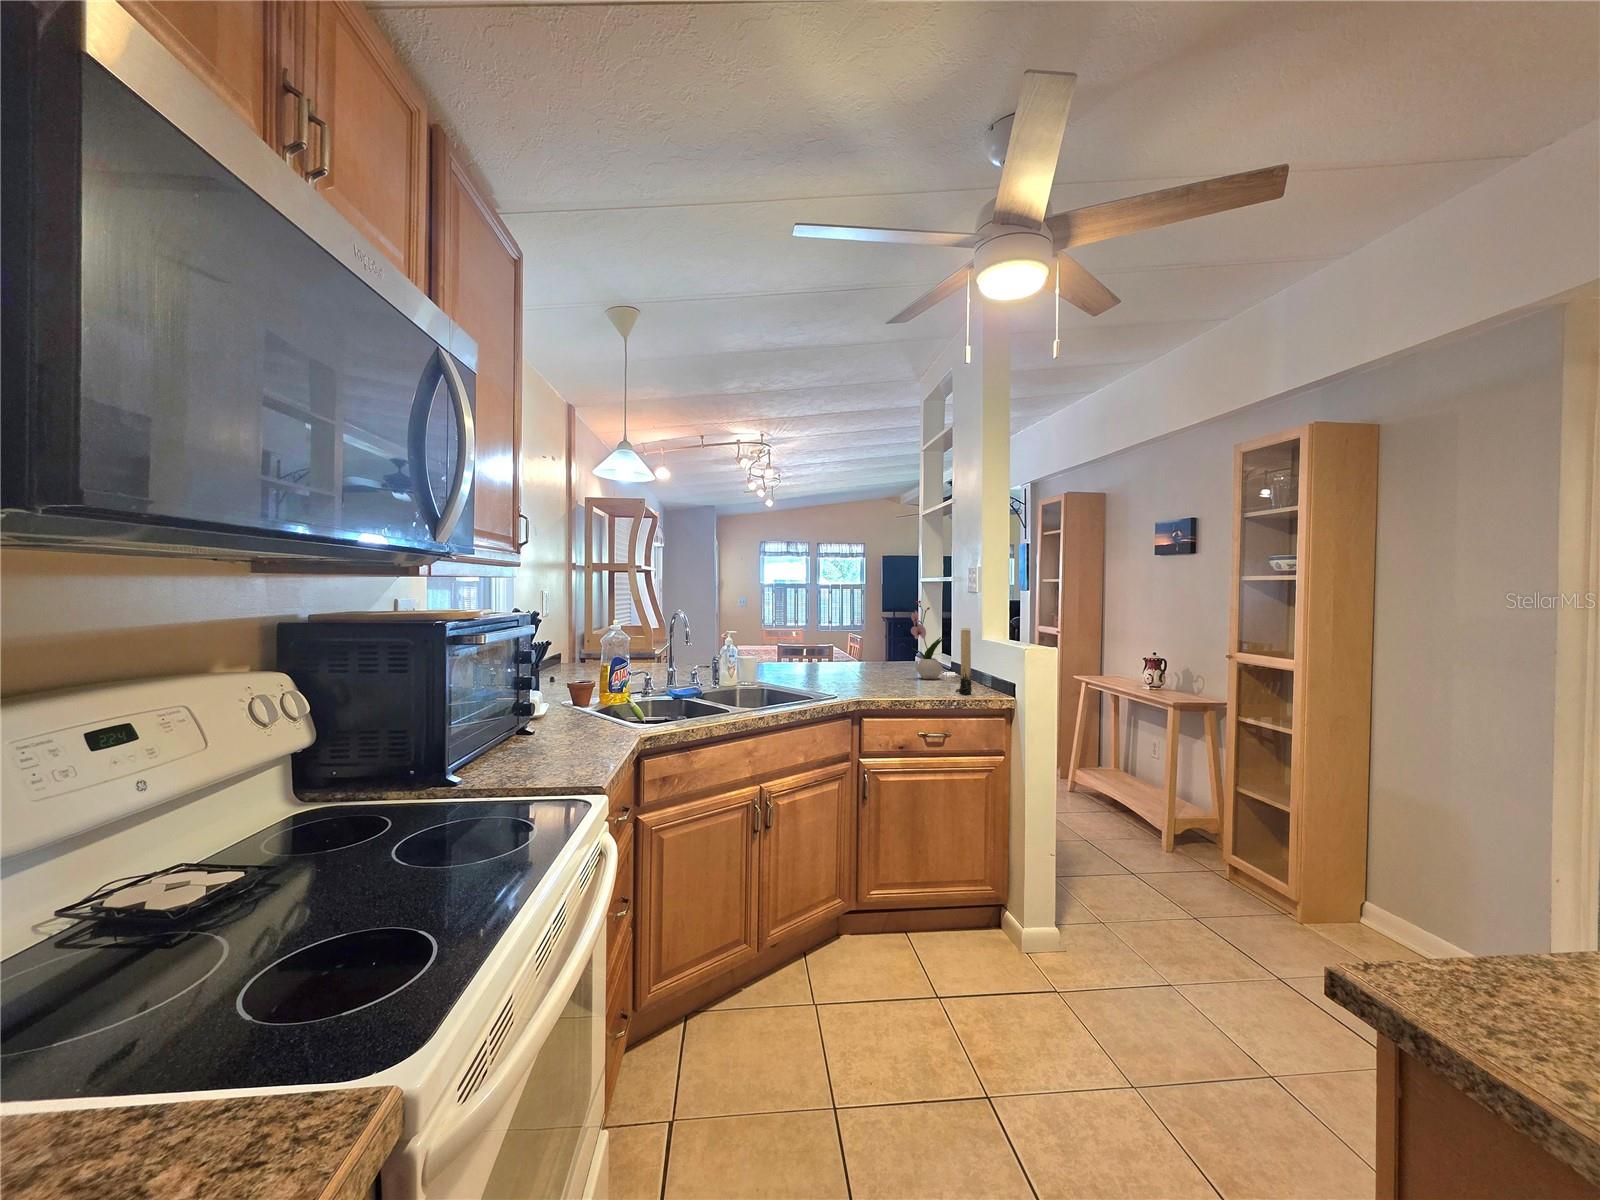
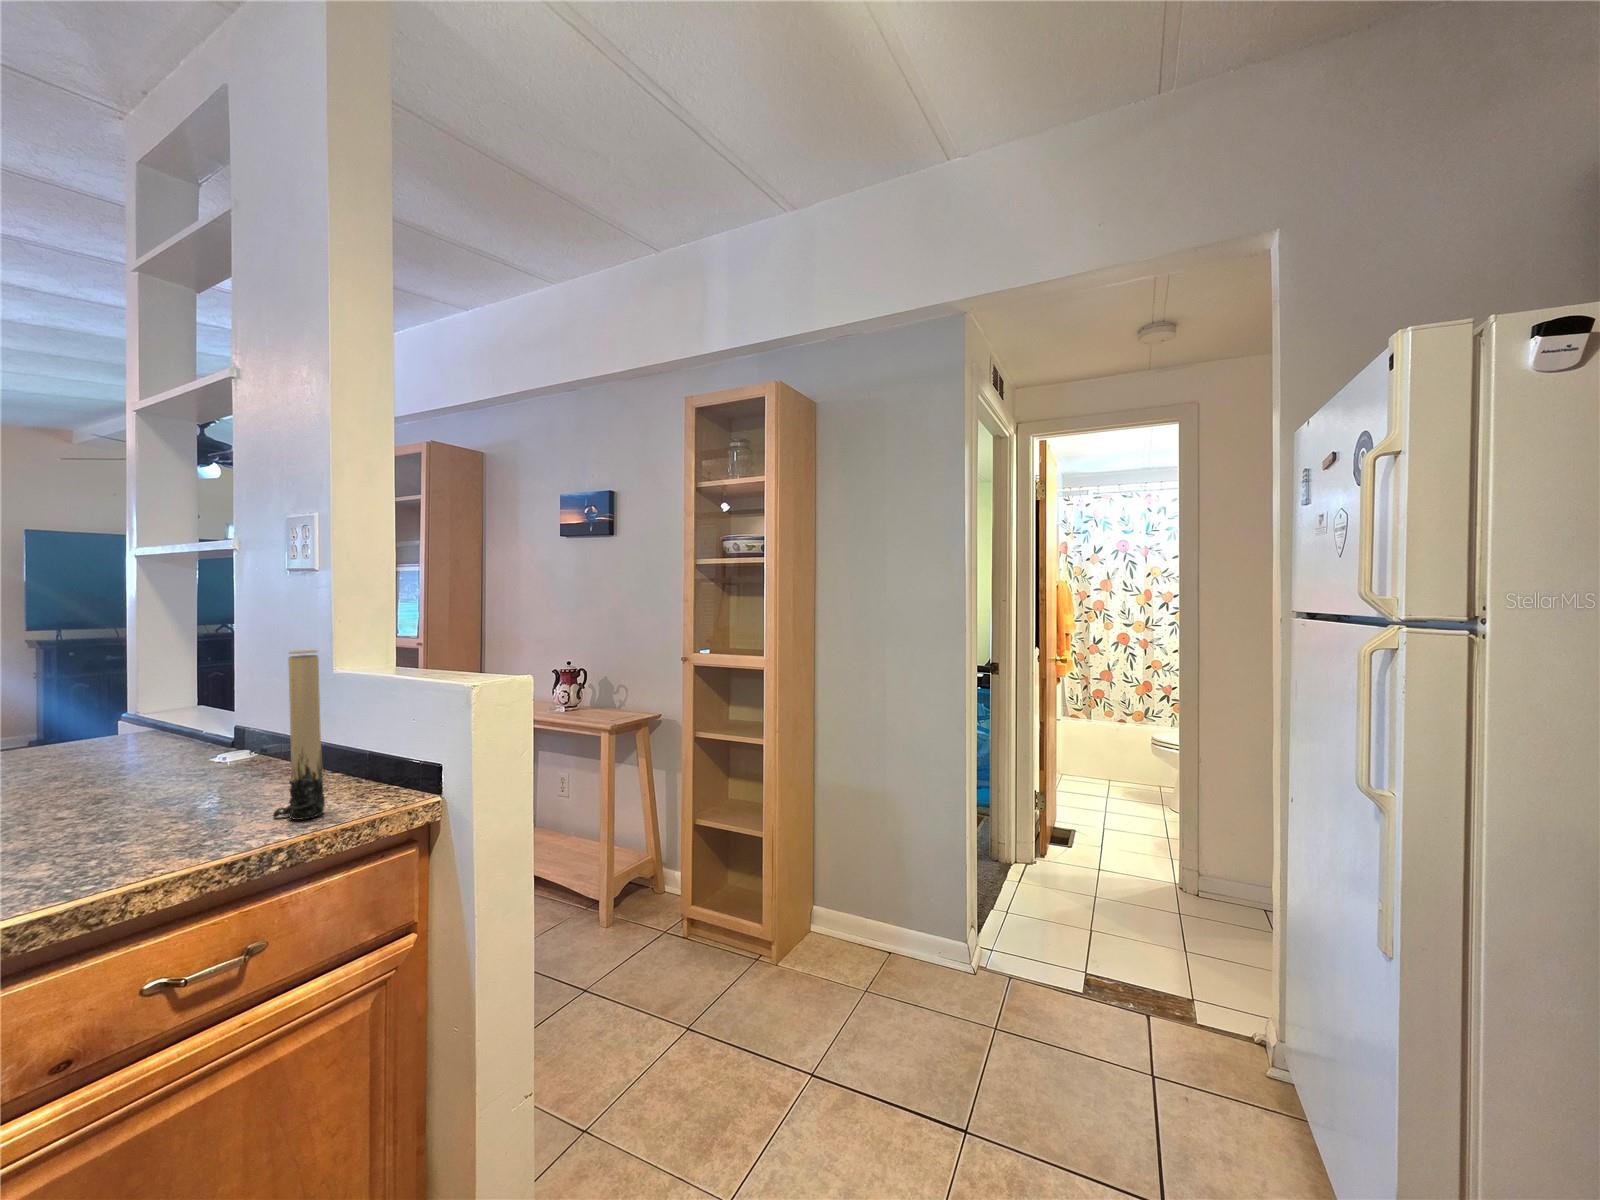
flower arrangement: present [911,601,943,679] -> none [100,589,217,788]

